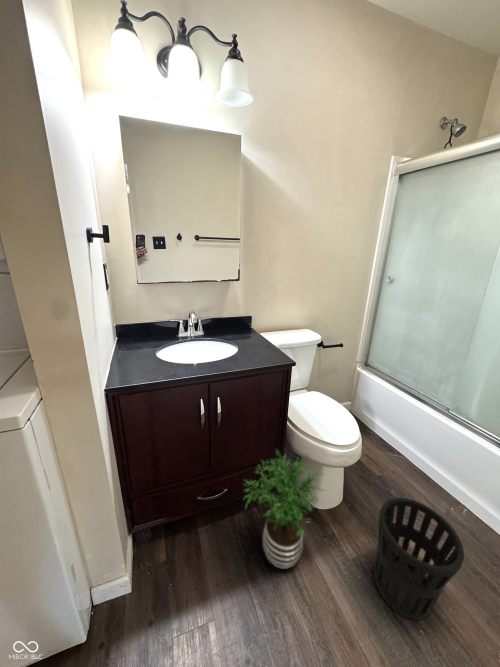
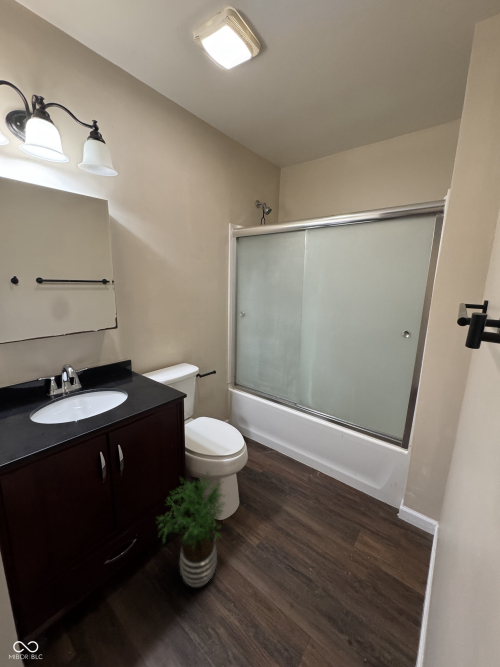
wastebasket: present [374,498,464,620] -> none [268,476,321,565]

